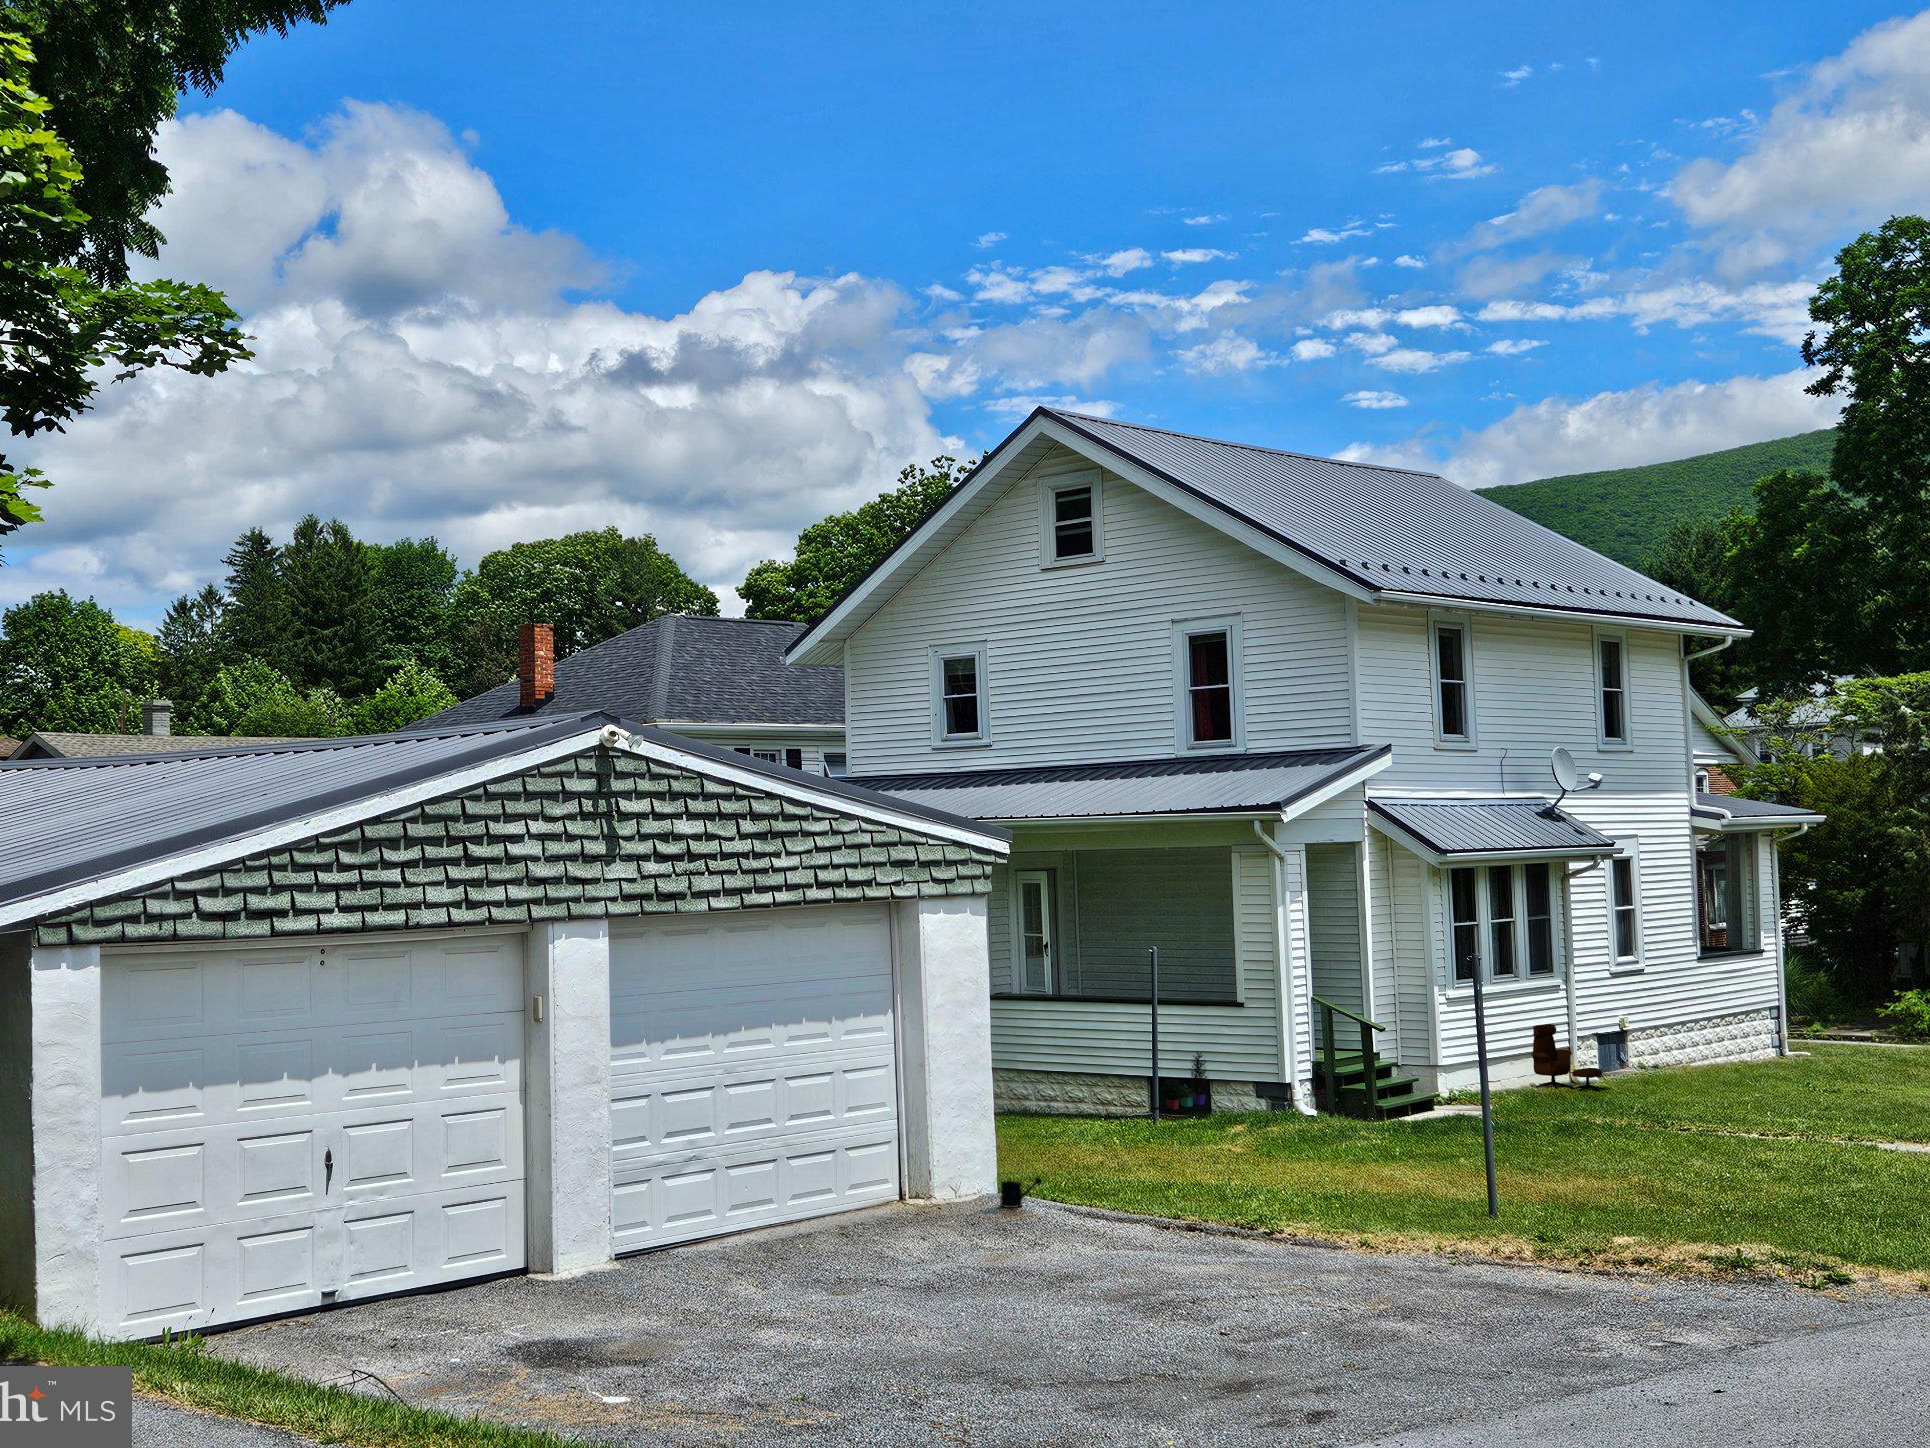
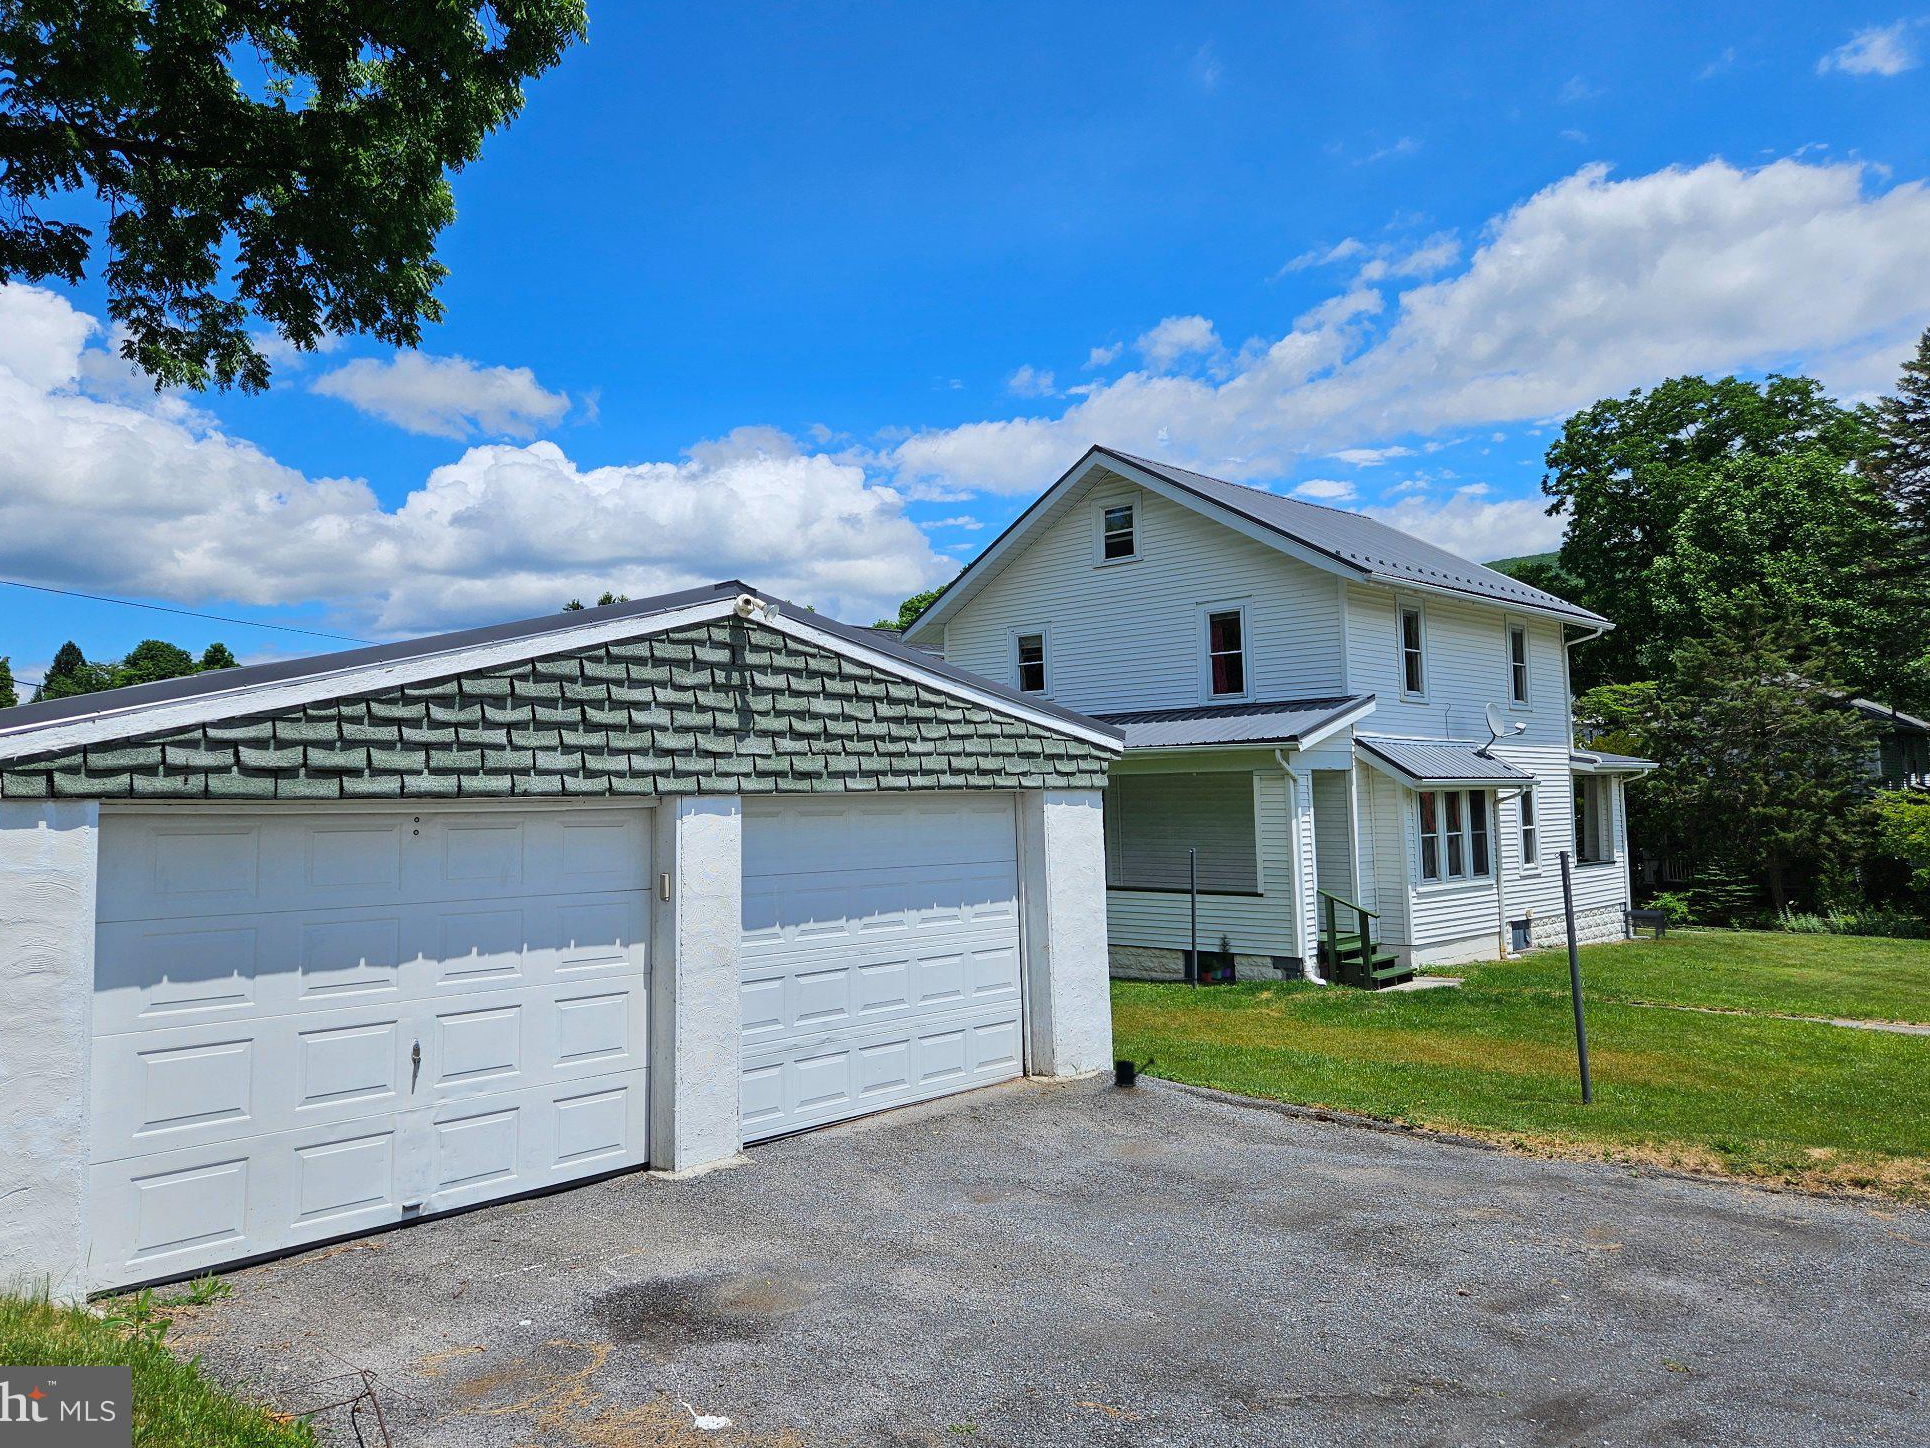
storage bench: none [1765,1015,1826,1056] -> present [1623,910,1665,941]
lounge chair: present [1531,1024,1604,1091] -> none [1478,915,1539,969]

